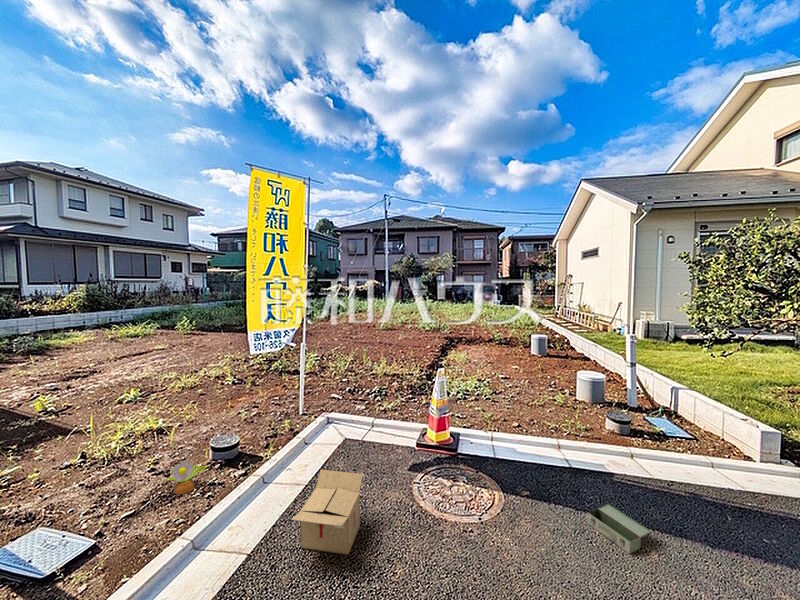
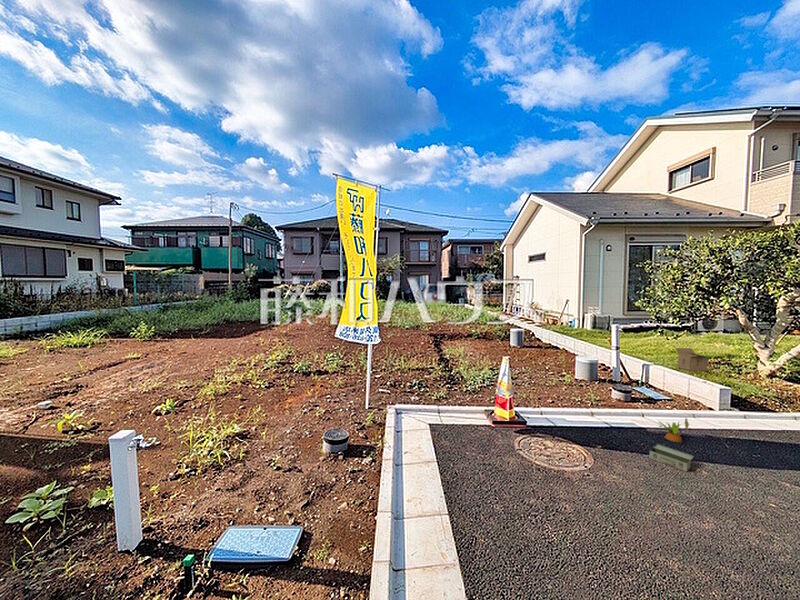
decorative plant: present [164,461,207,494] -> present [659,419,689,442]
cardboard box: present [292,470,363,555] -> present [675,348,708,371]

